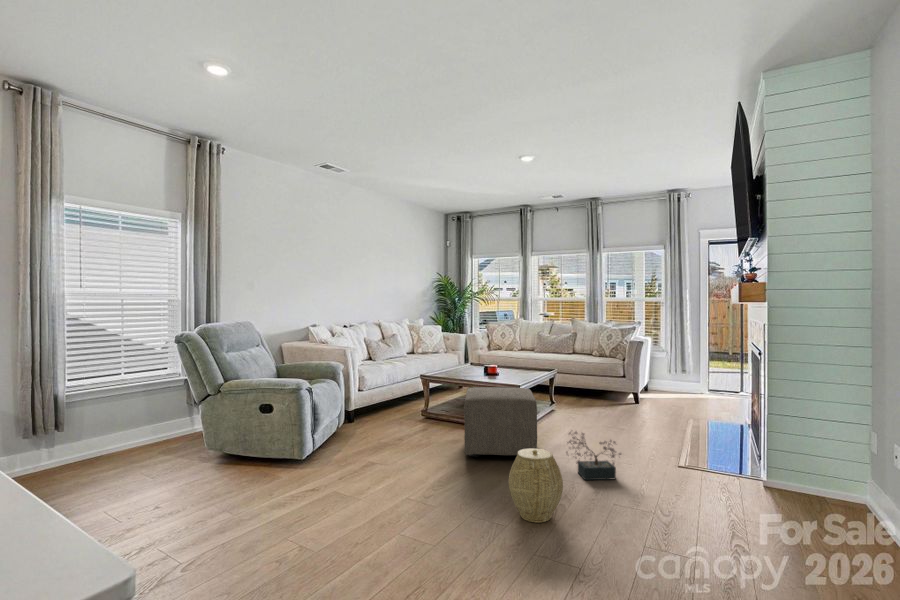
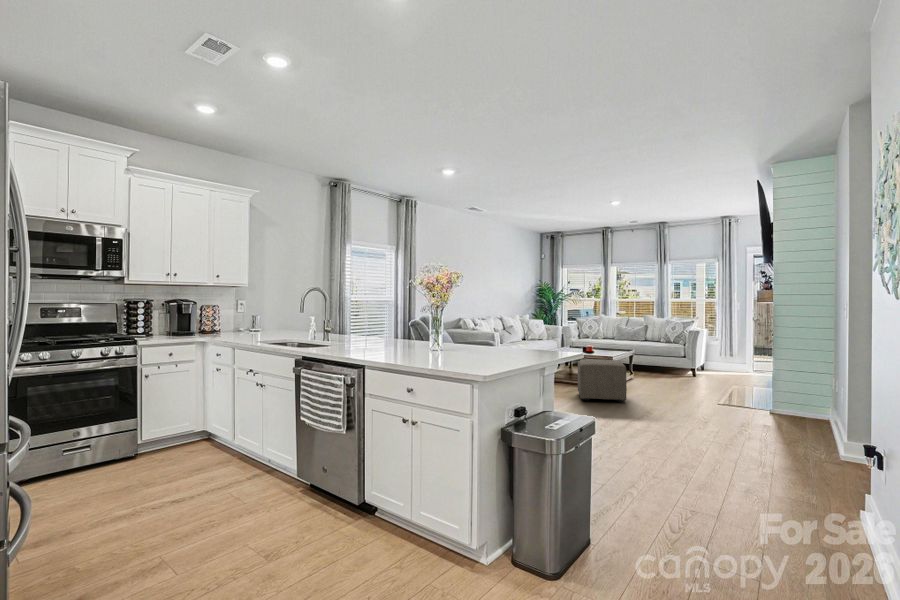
decorative plant: present [566,431,621,480] -> none [646,383,681,412]
woven basket: present [509,448,563,523] -> none [615,388,646,426]

